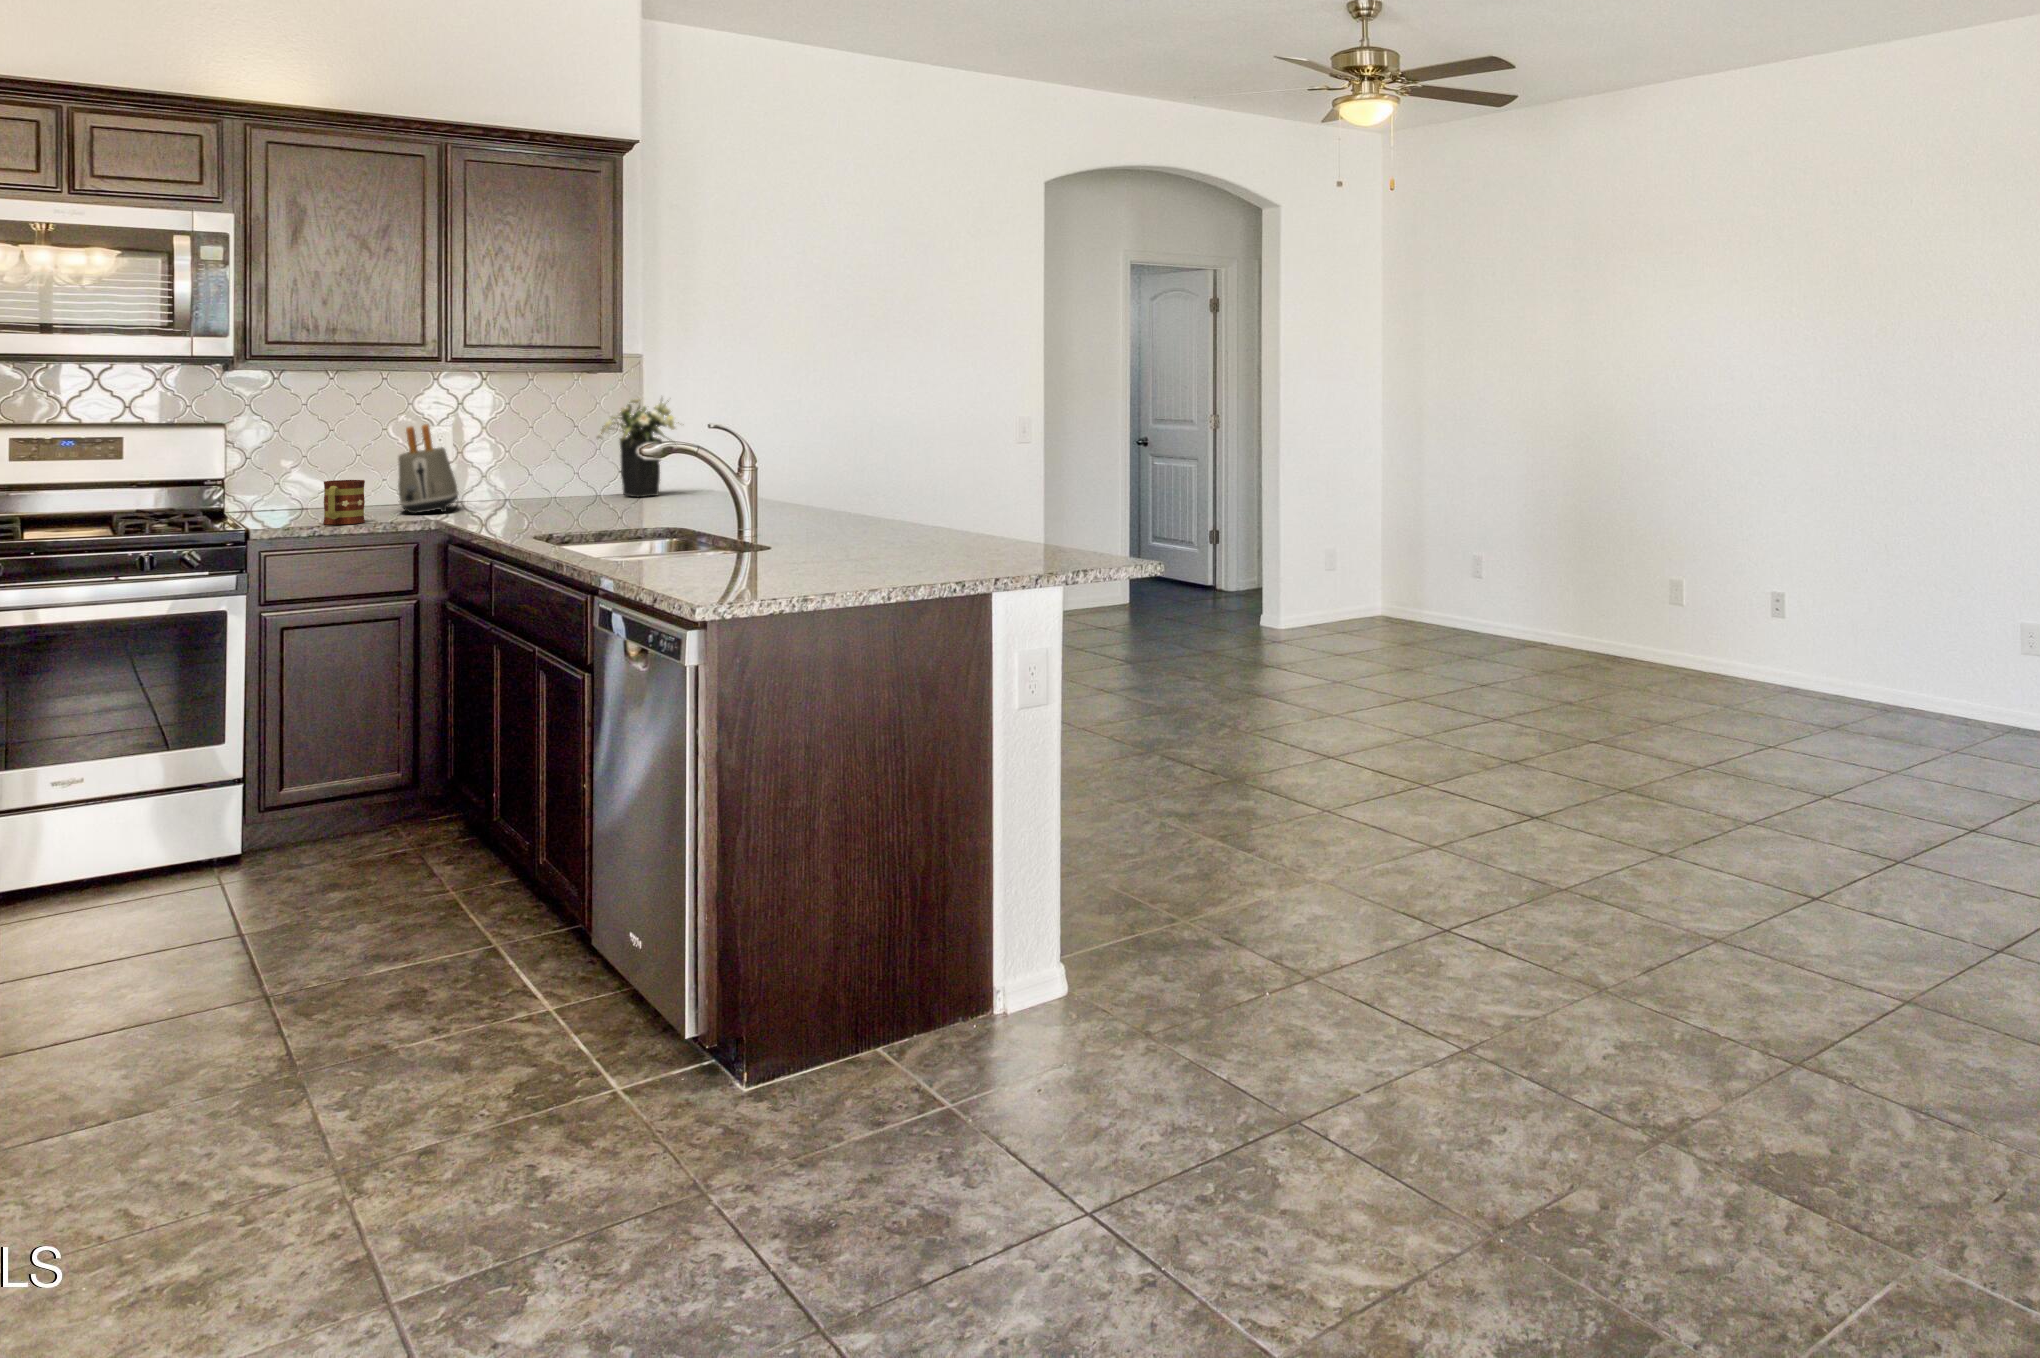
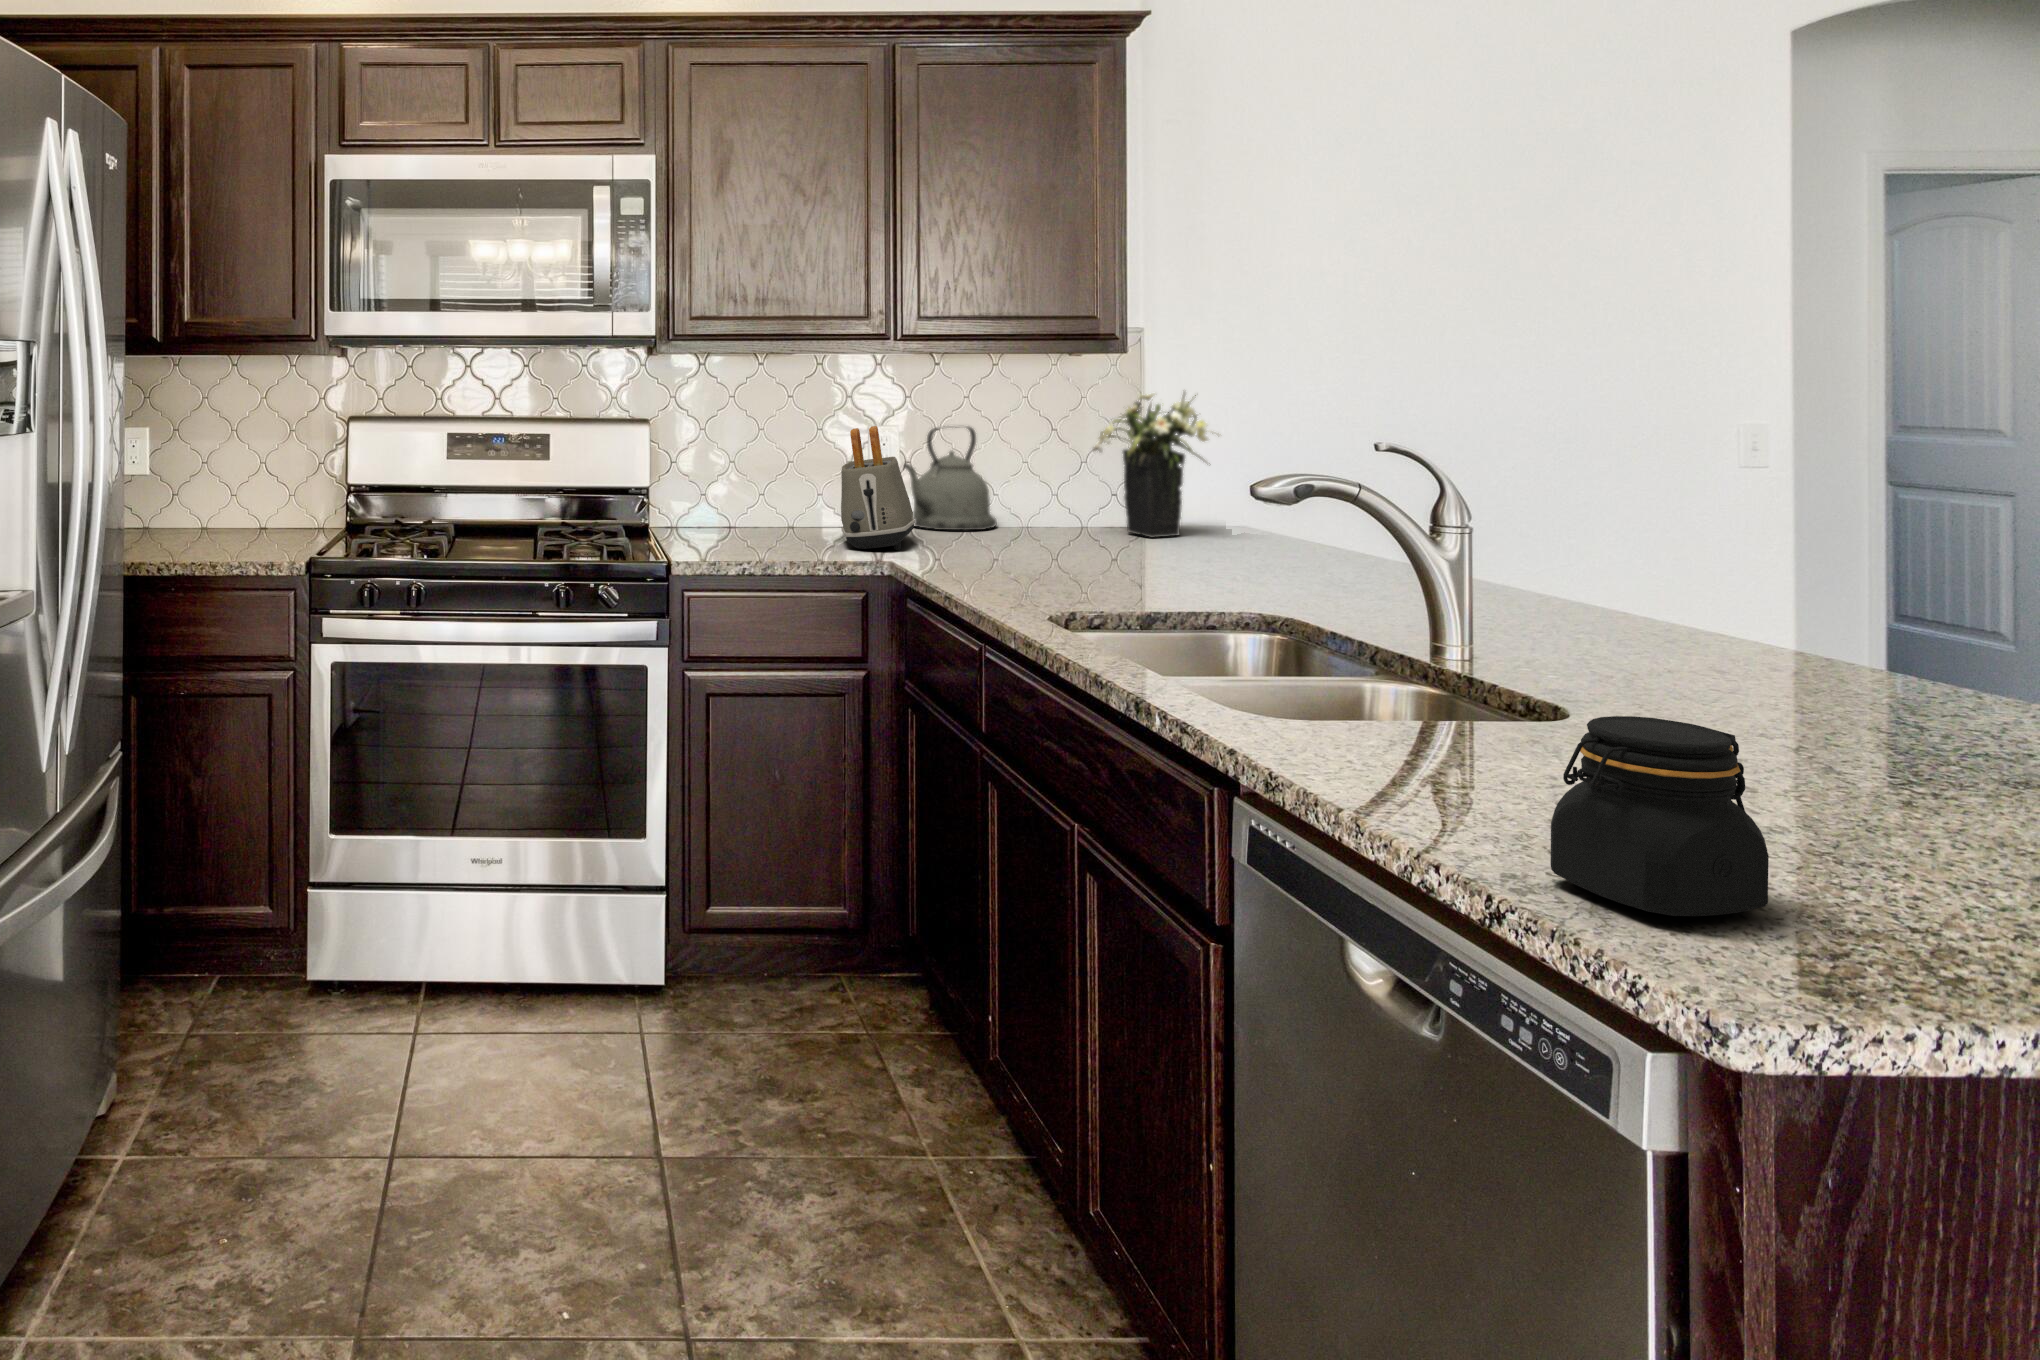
kettle: none [452,425,528,502] -> present [904,427,997,530]
mug: present [323,480,365,525] -> none [754,502,803,564]
jar: none [735,509,814,587] -> present [1550,716,1769,916]

